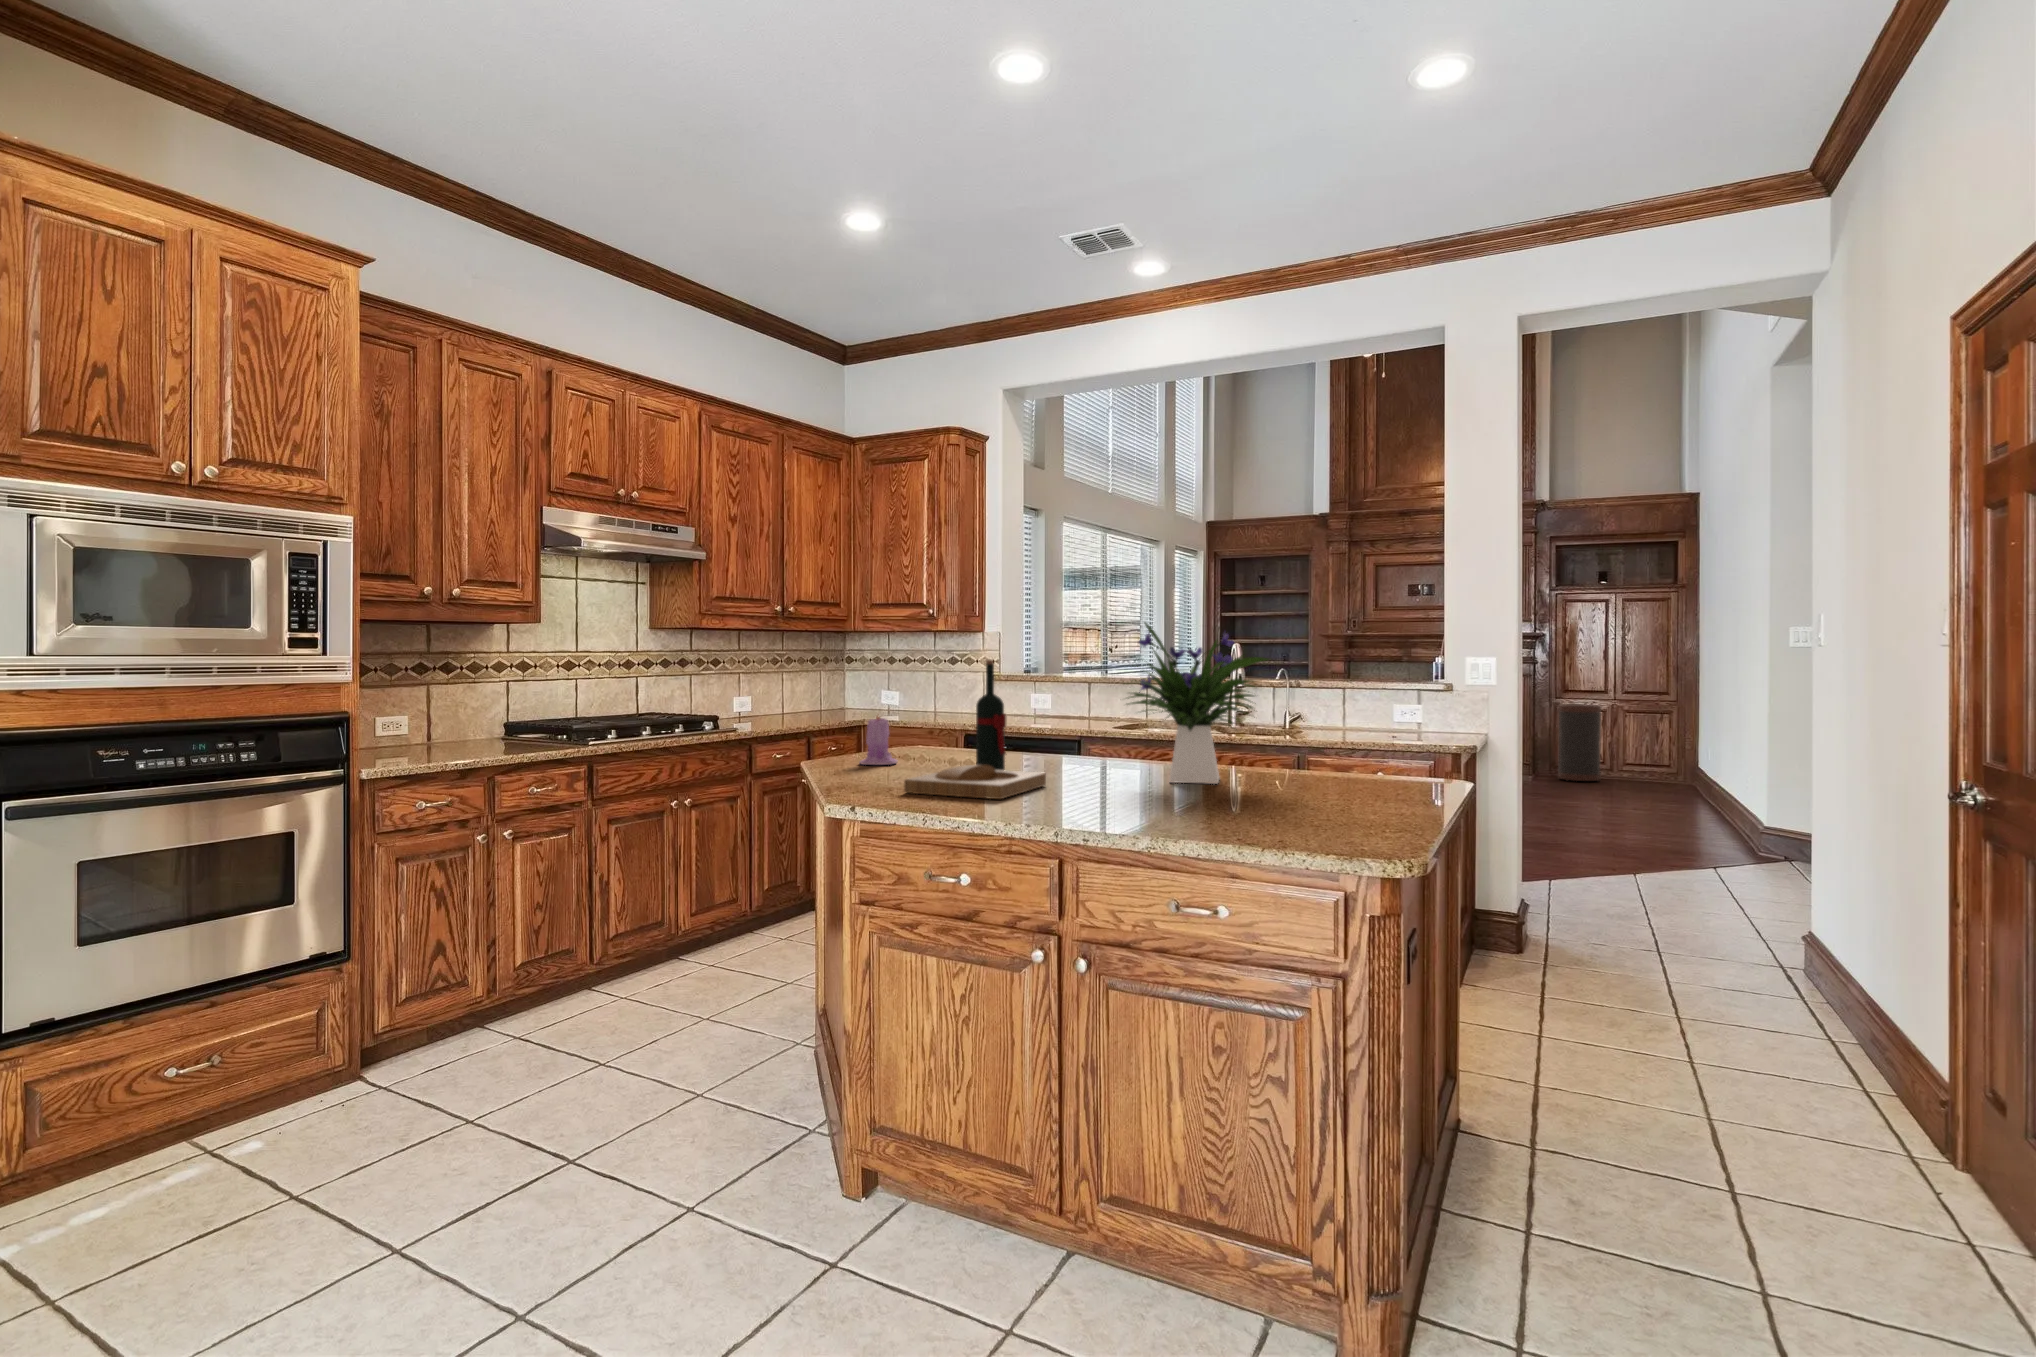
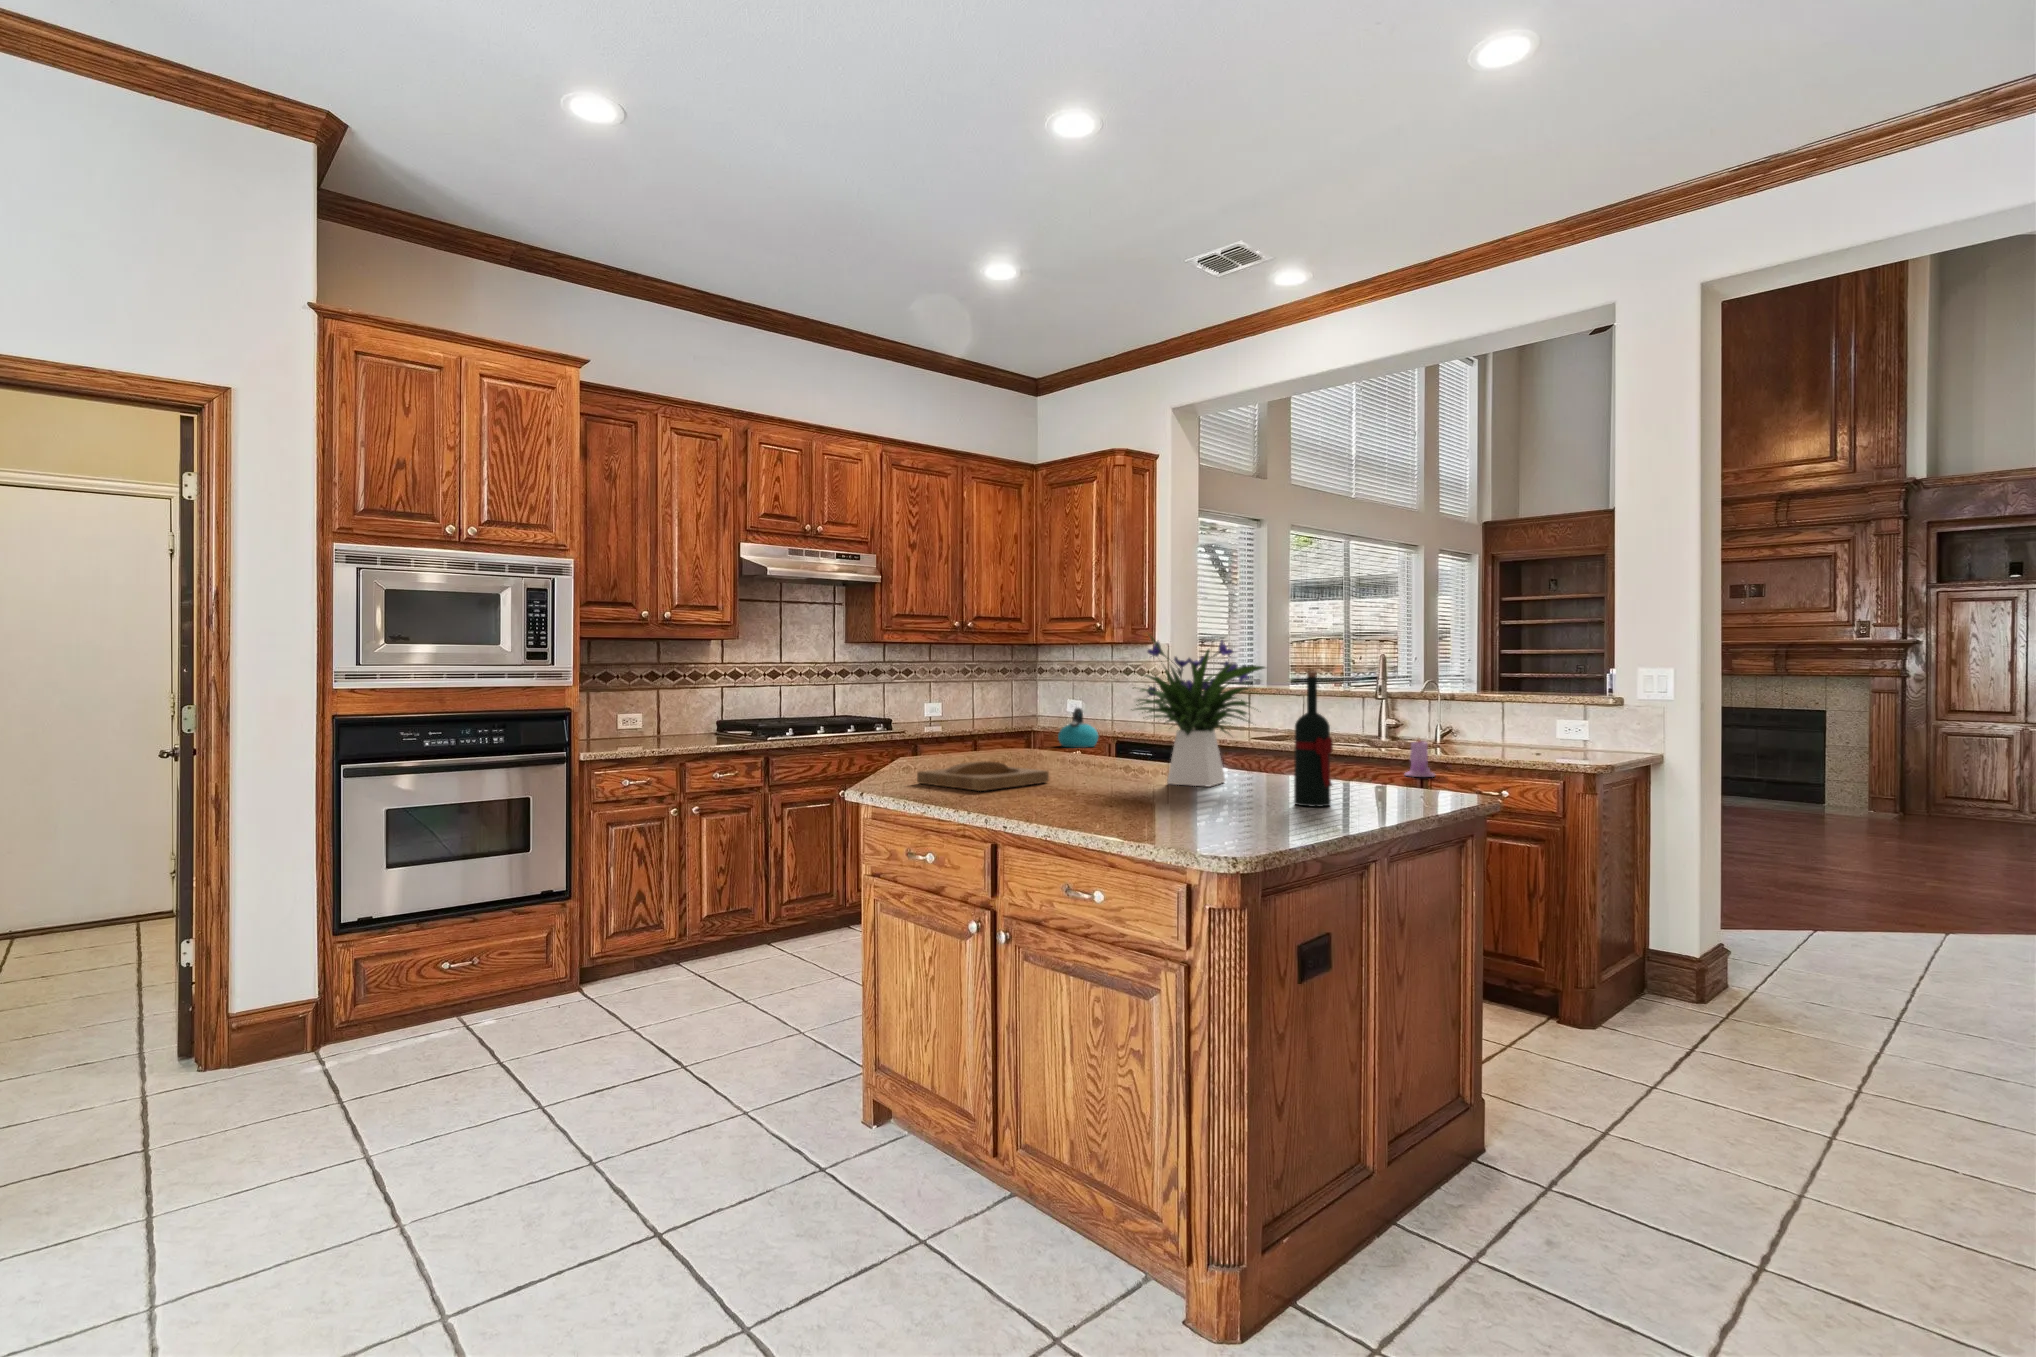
wine bottle: present [976,659,1006,770] -> present [1294,671,1333,807]
kettle: none [891,700,935,743] -> present [1058,708,1098,748]
trash can: present [1558,704,1601,781] -> none [1936,726,2000,822]
candle: present [859,716,898,765] -> present [1405,738,1435,777]

